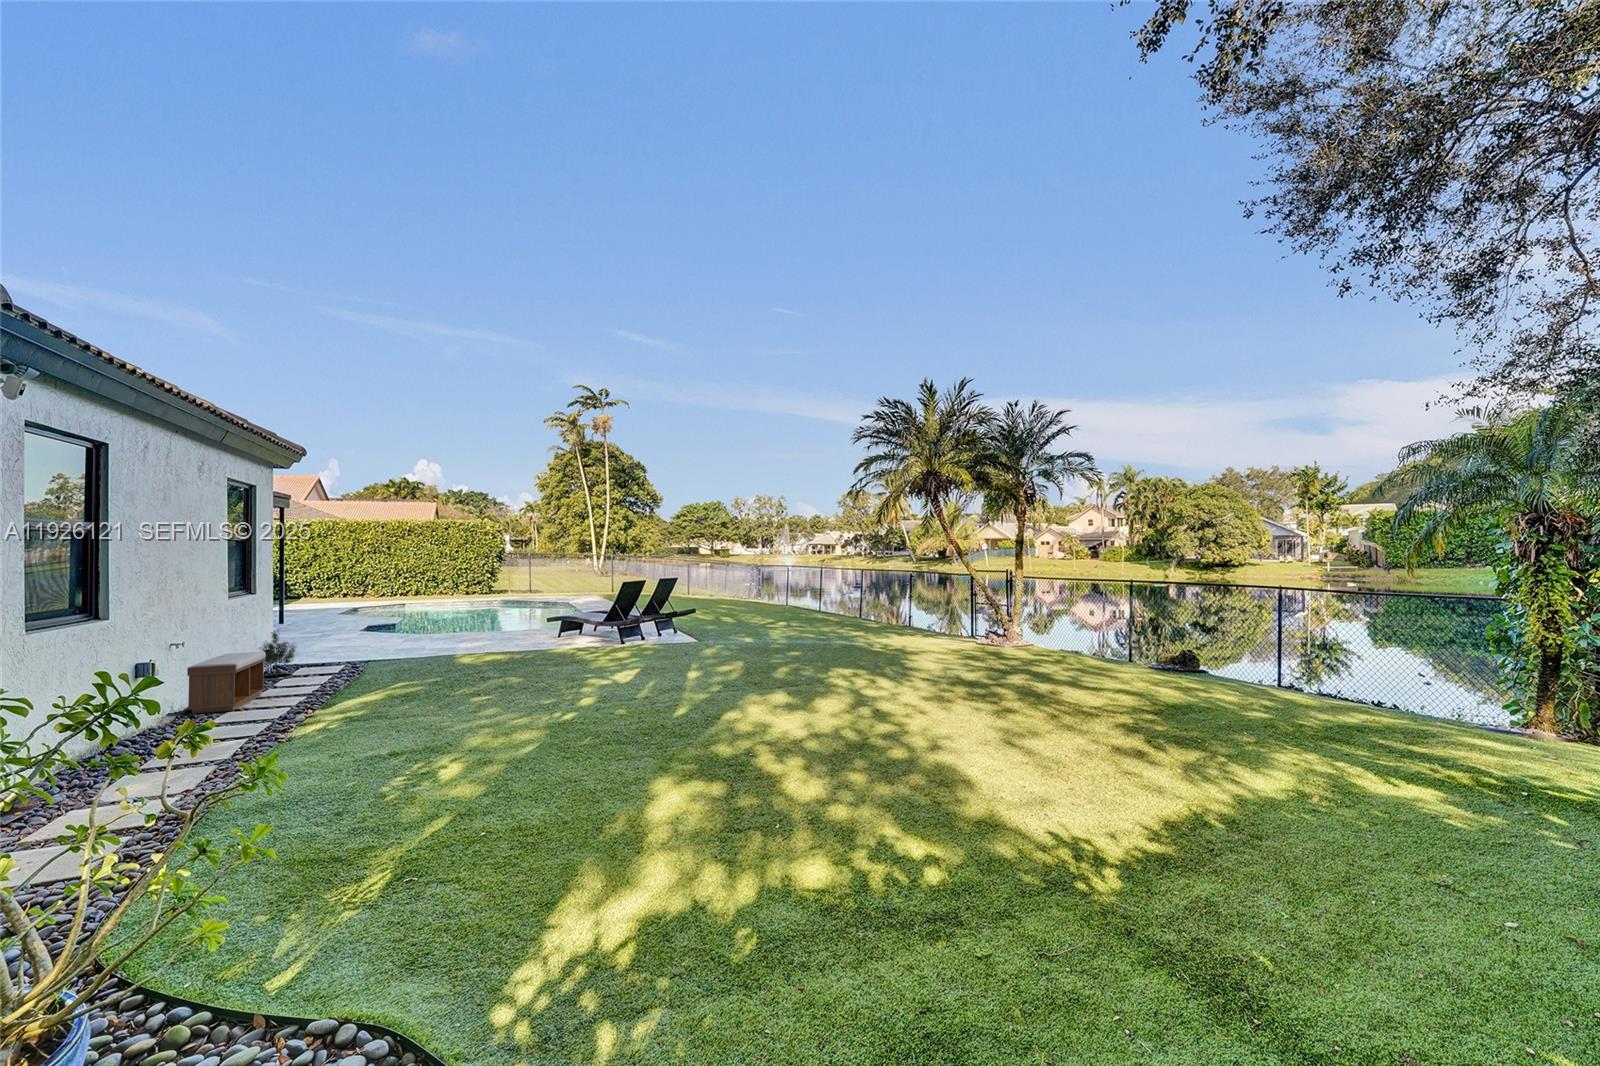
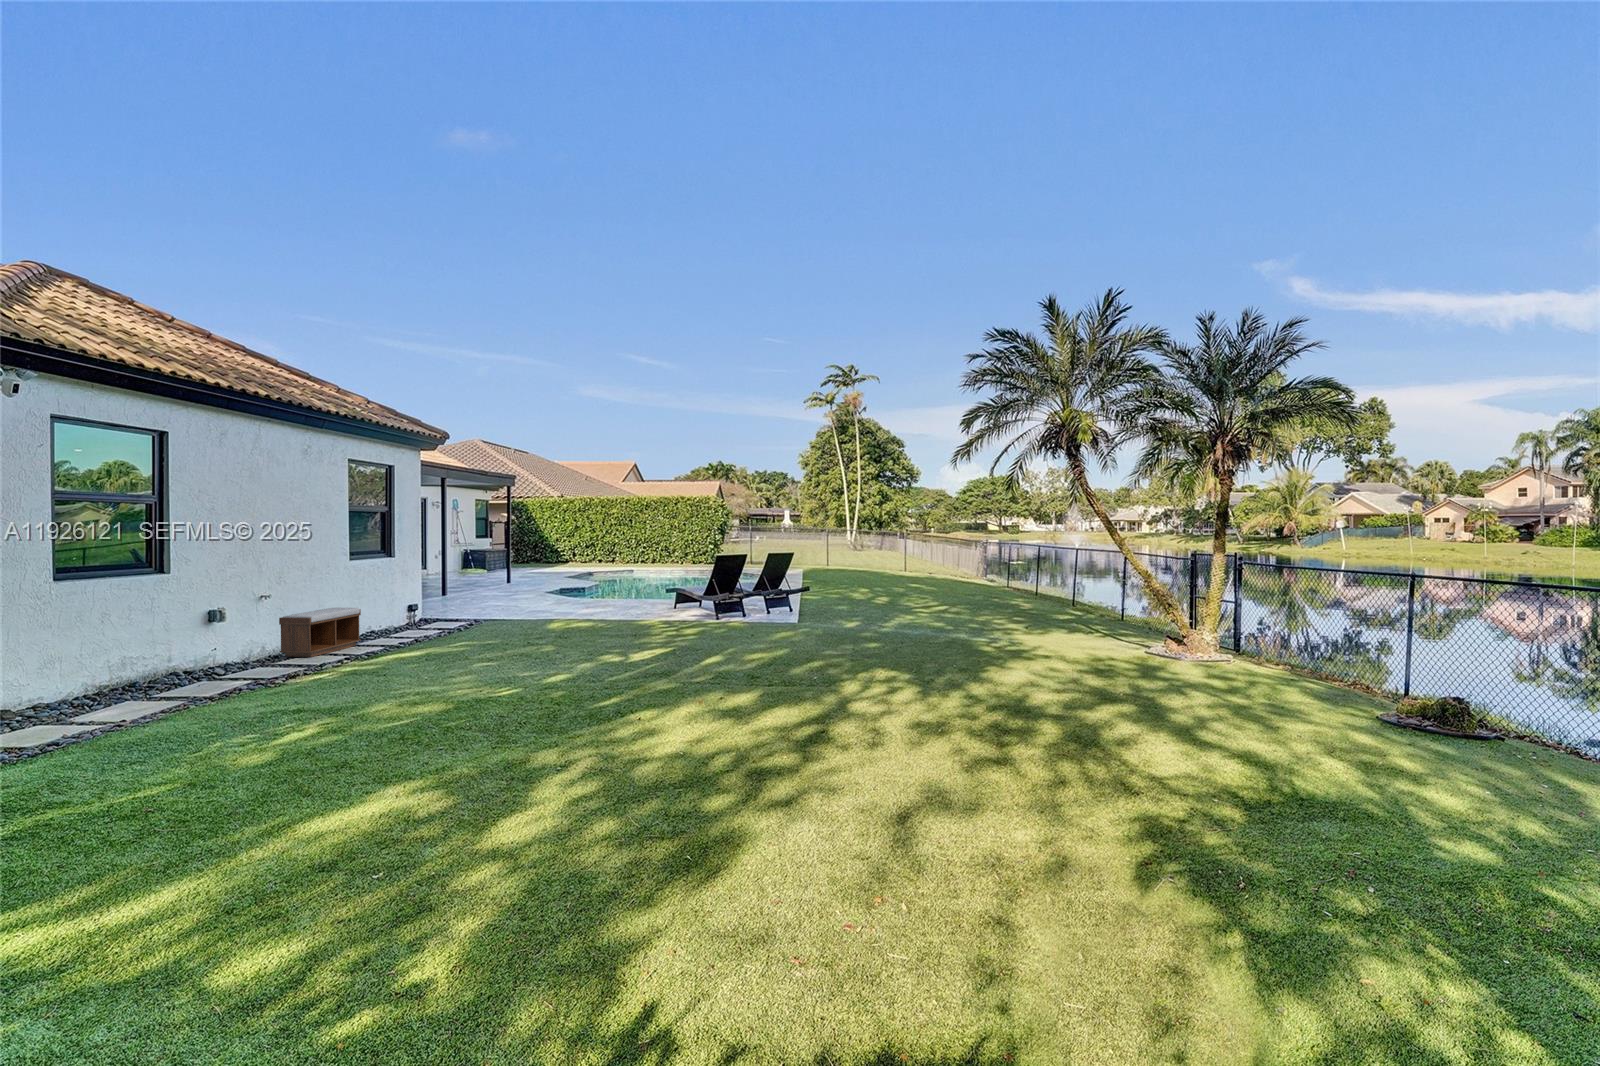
potted tree: present [259,632,296,680] -> none [386,586,420,632]

